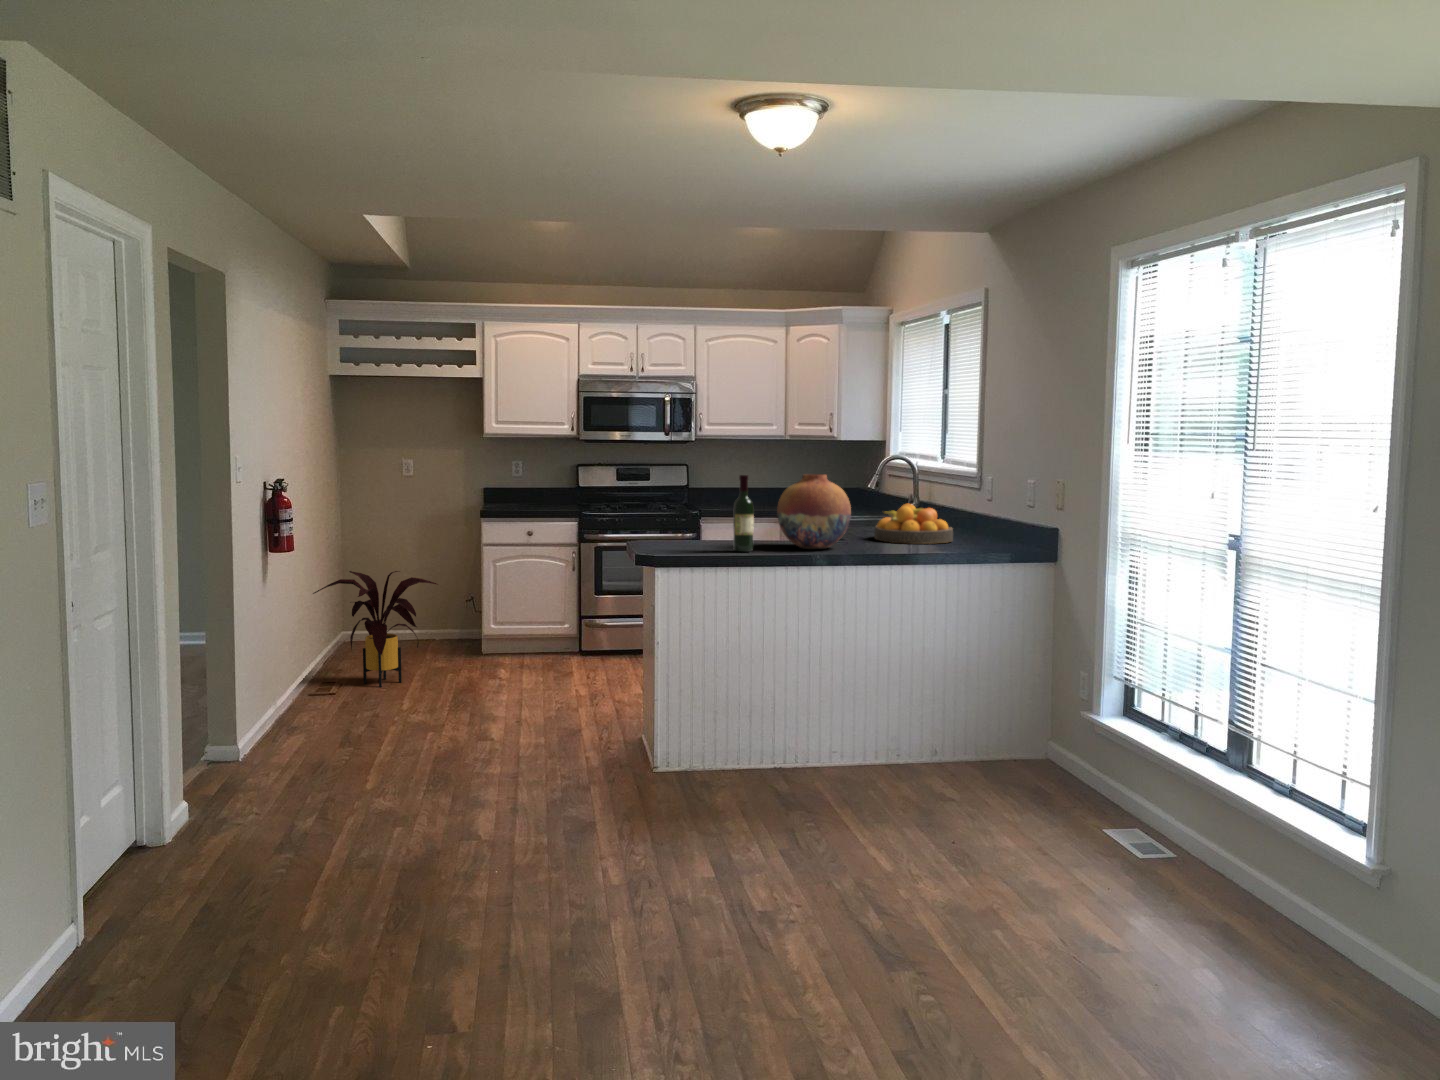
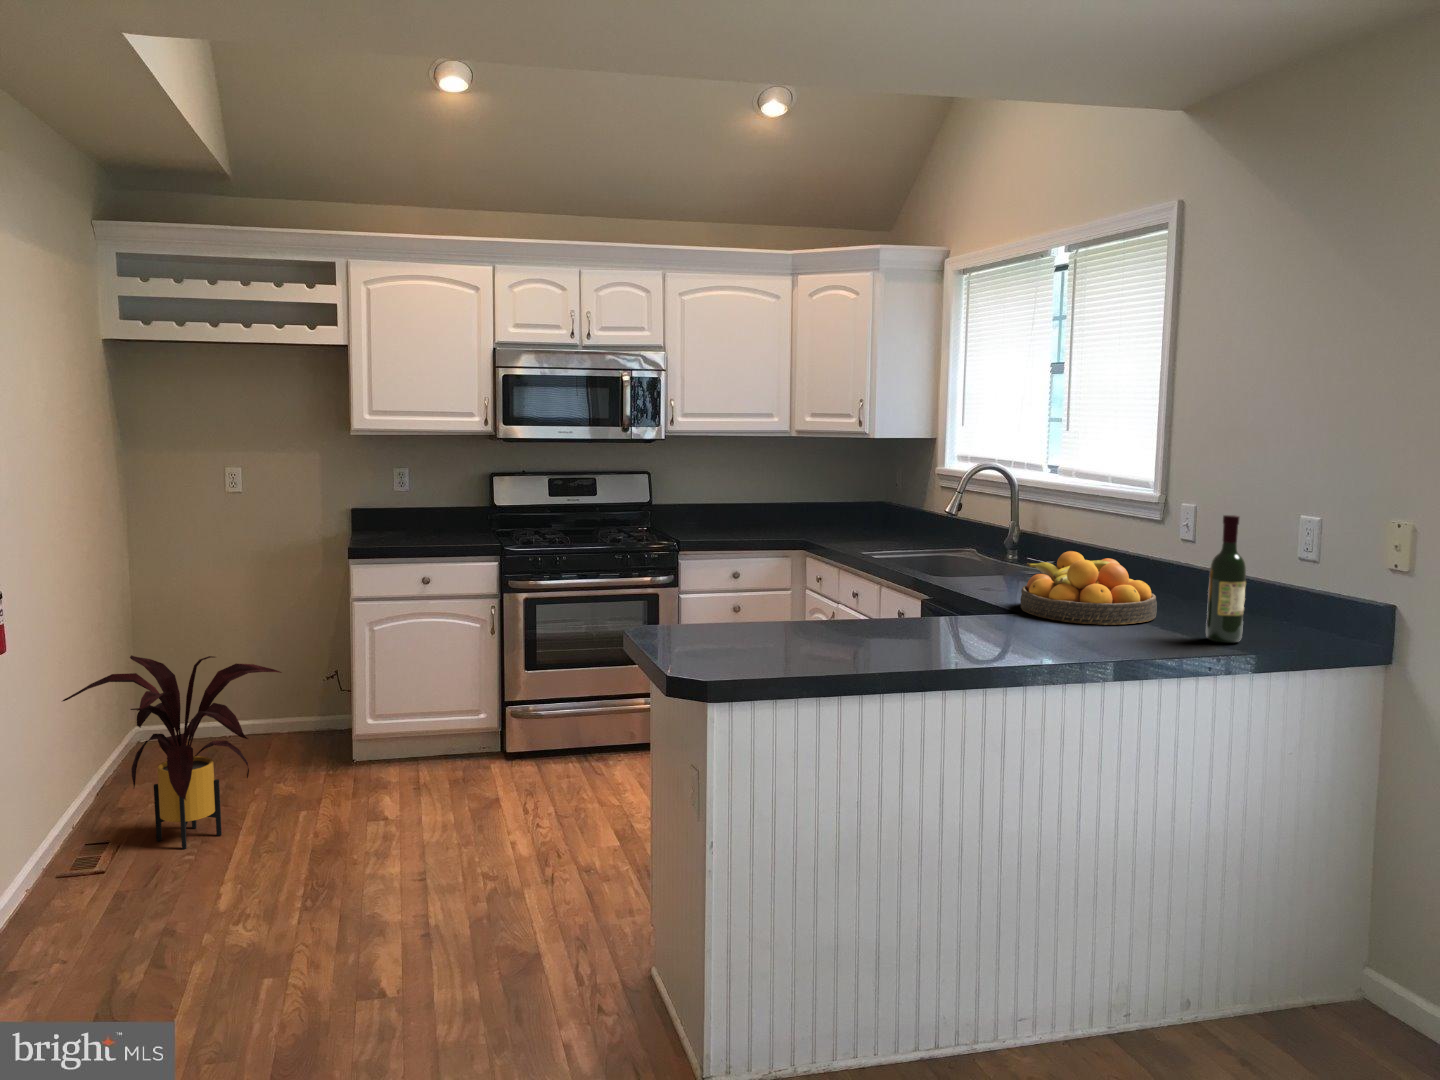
vase: present [777,474,851,549] -> none [901,513,1036,651]
wine bottle: present [733,475,754,552] -> present [1206,515,1246,643]

